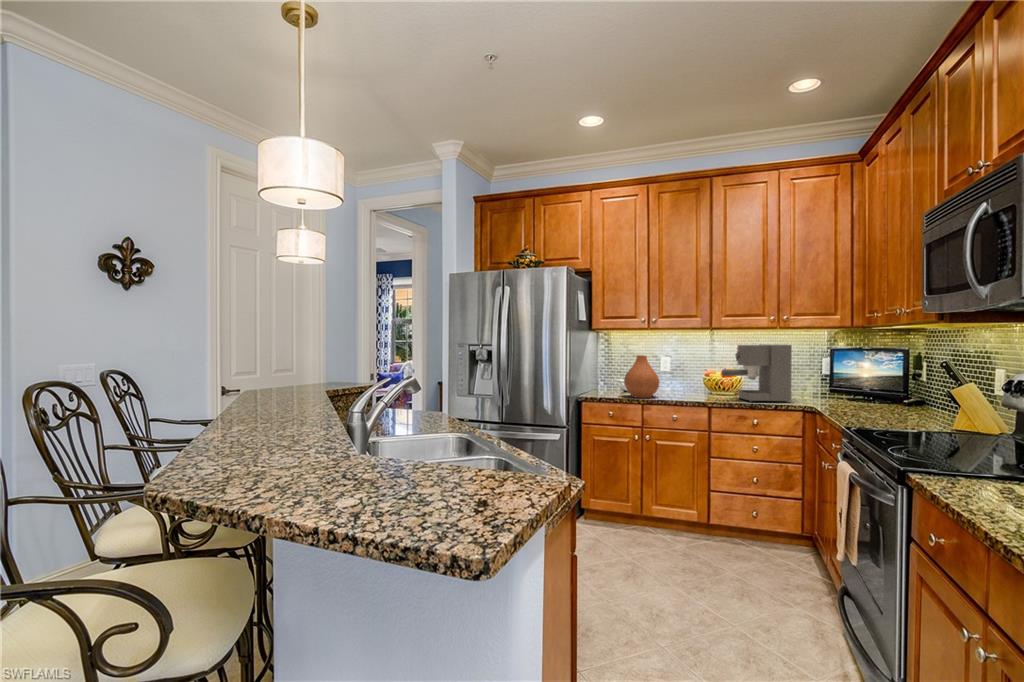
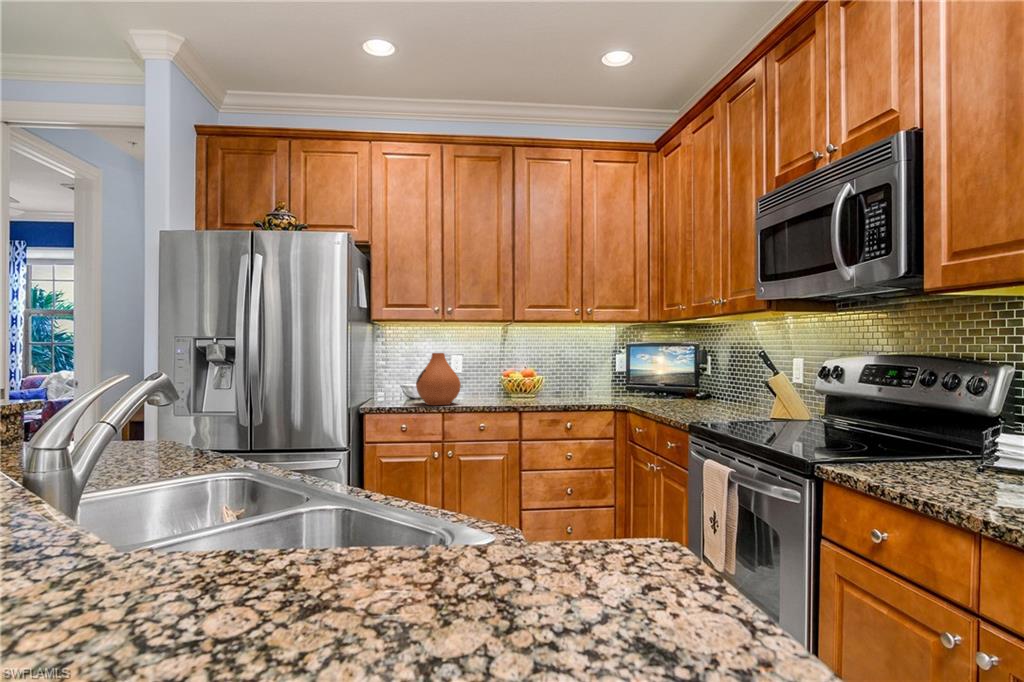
coffee maker: present [722,344,792,402] -> none [532,339,602,403]

